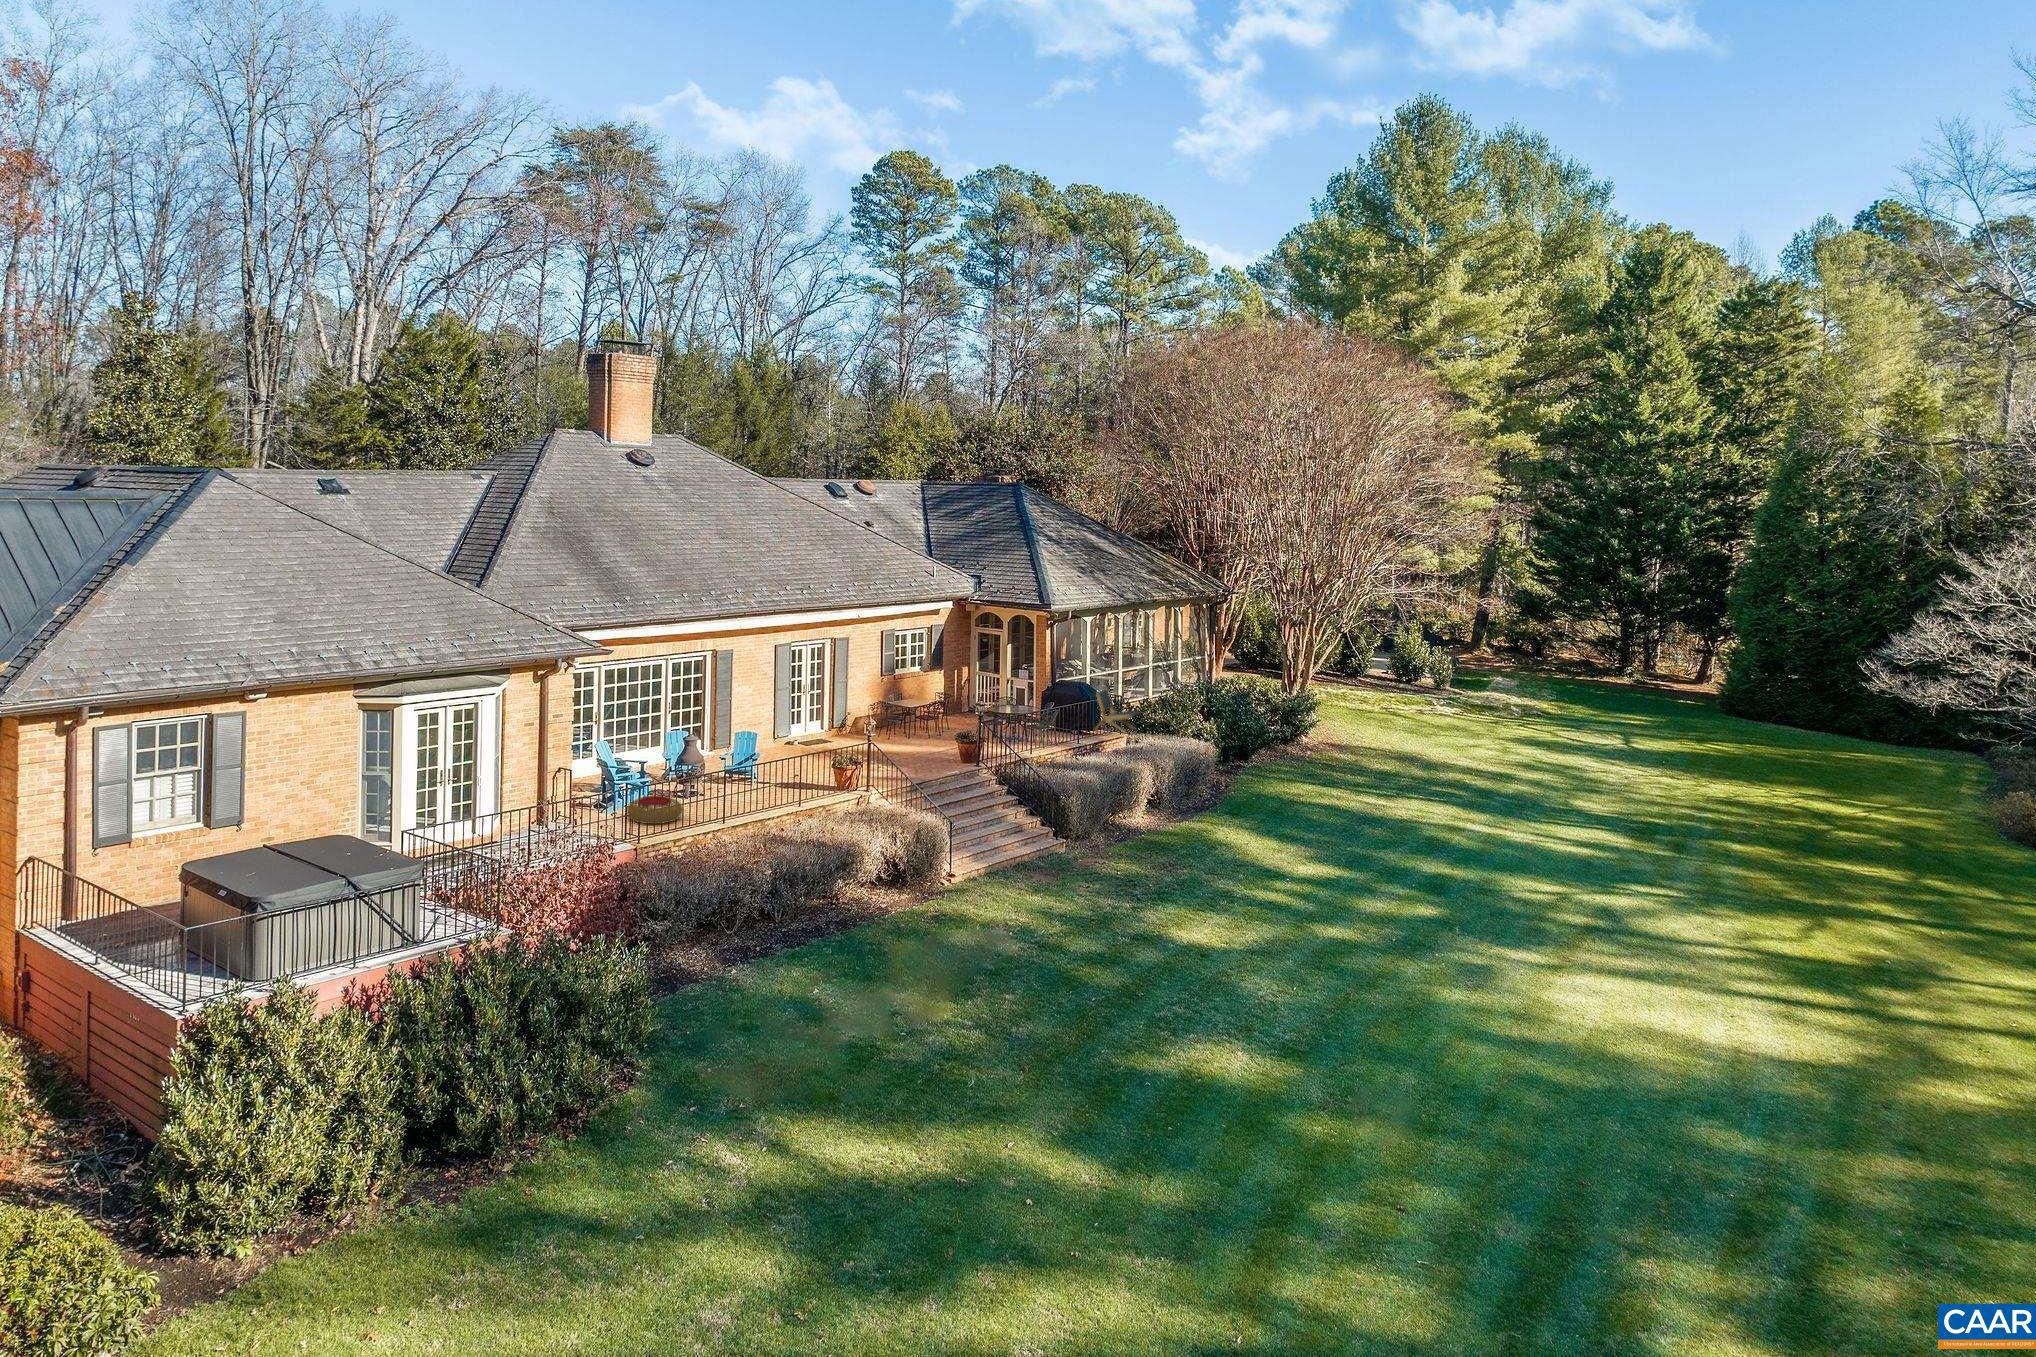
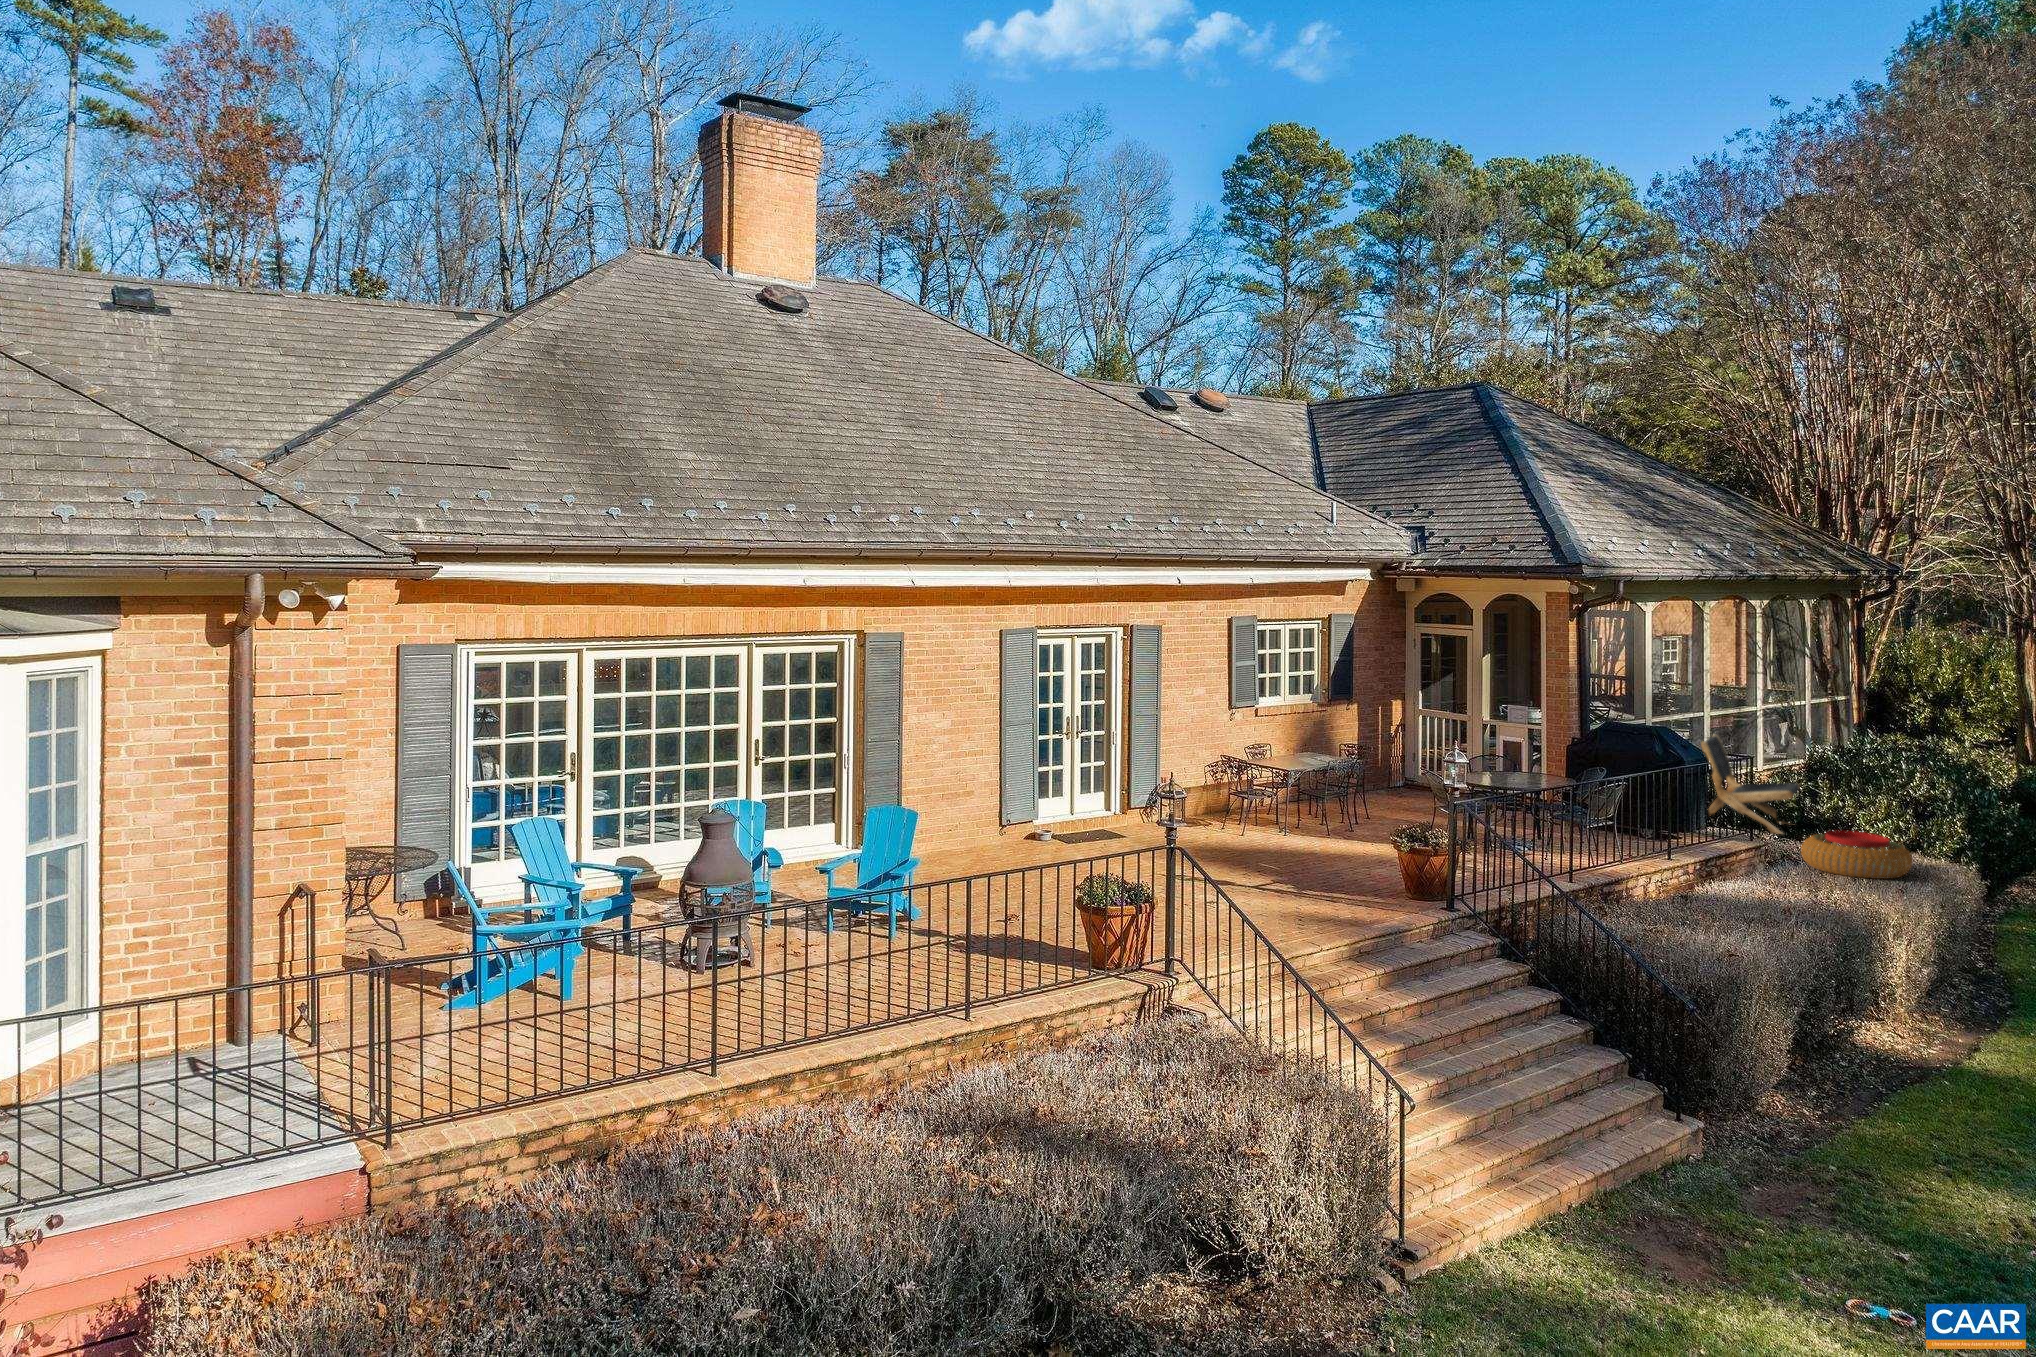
pouf: present [627,795,683,824] -> present [1801,830,1913,879]

